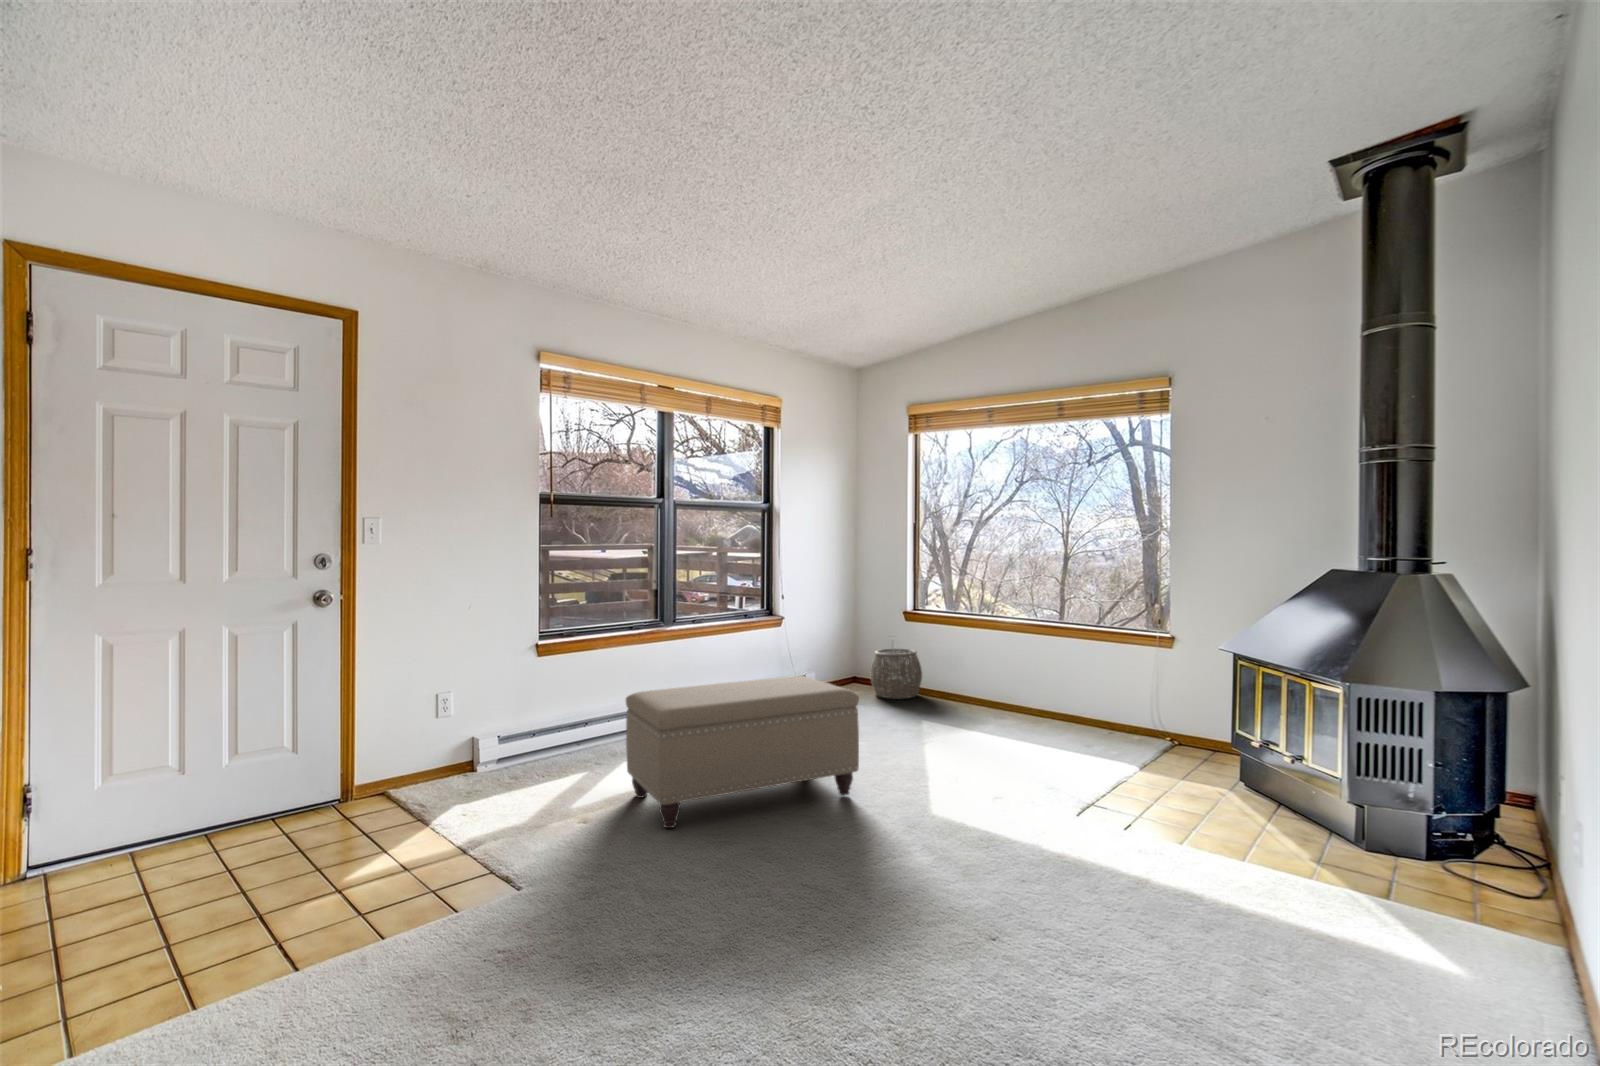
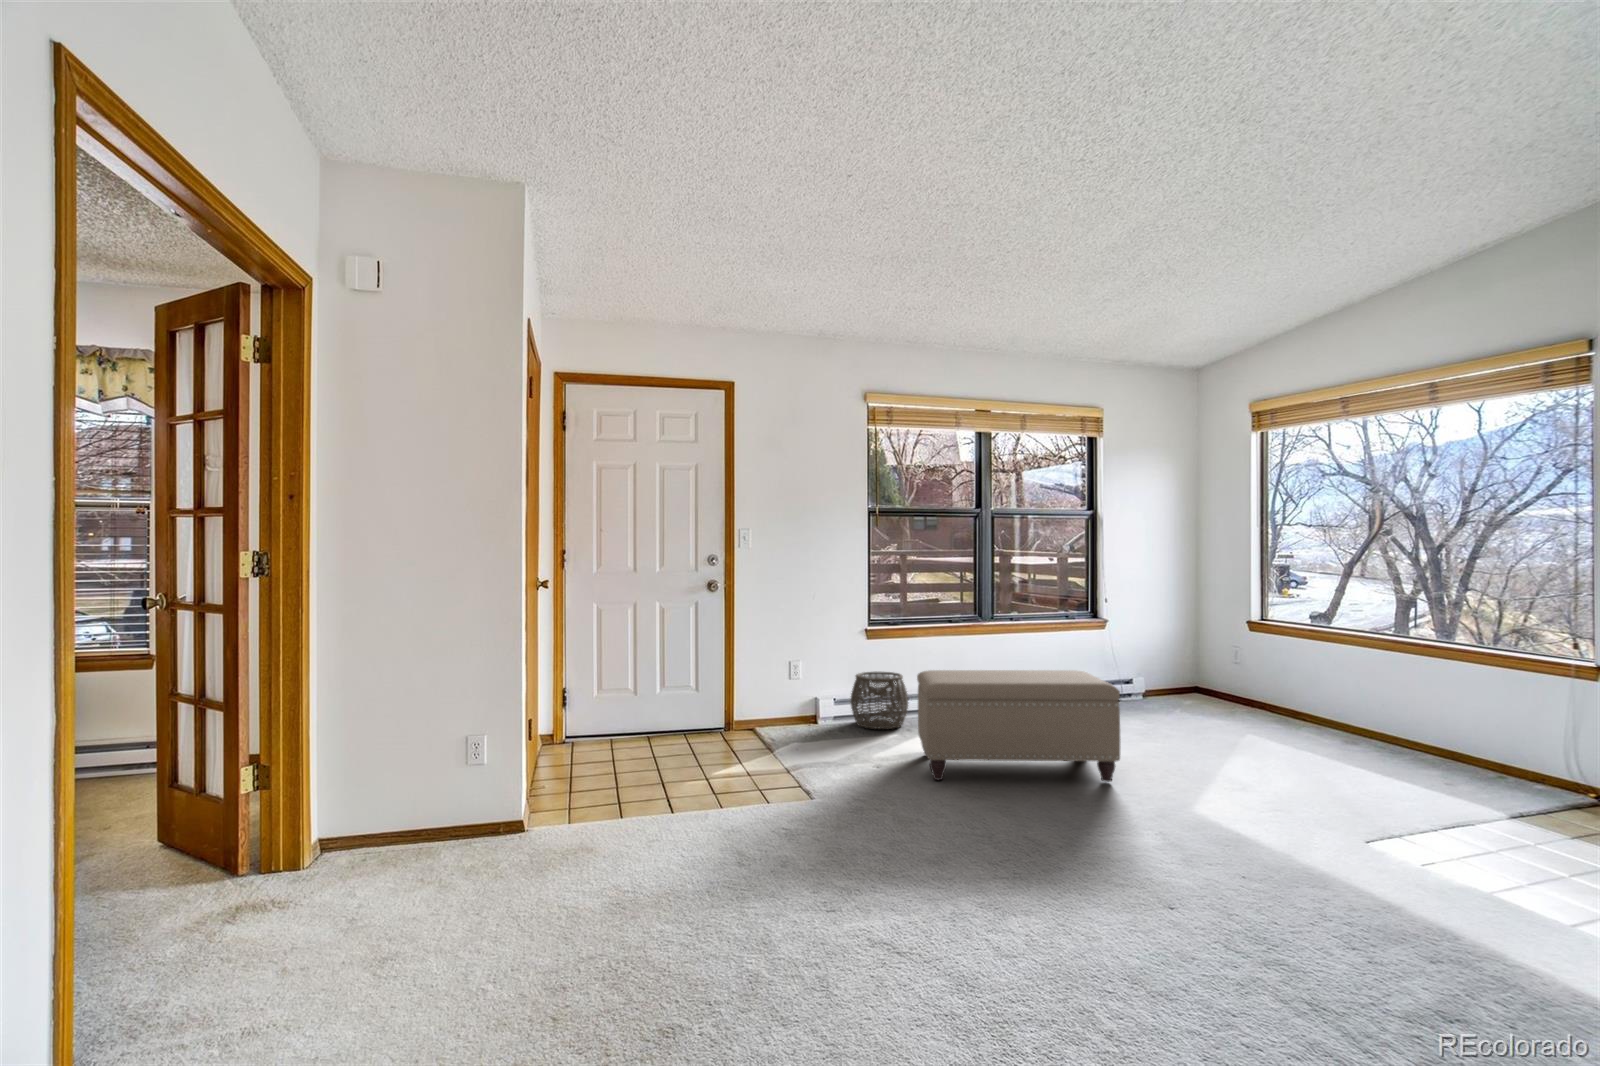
woven basket: present [871,649,922,699] -> present [851,672,909,729]

